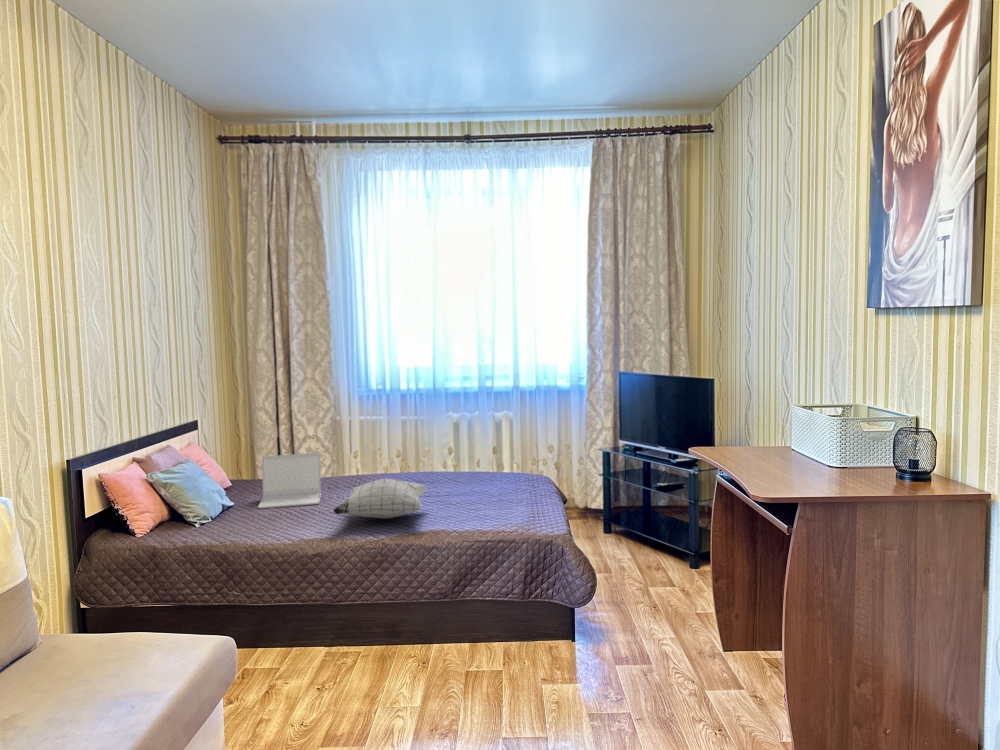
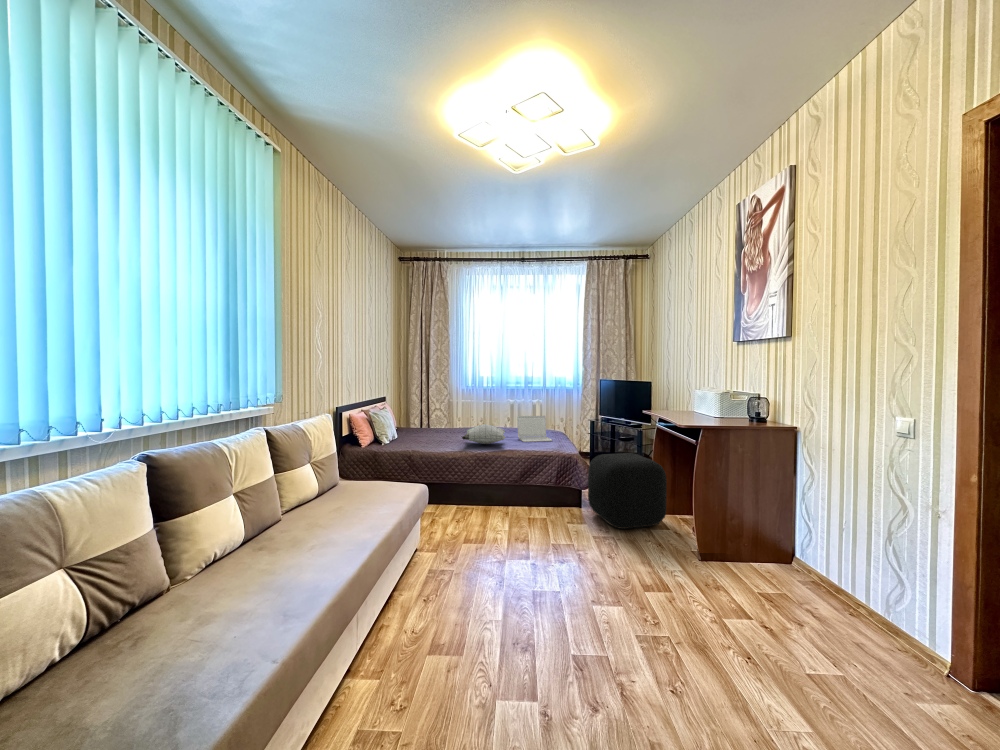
laptop: present [258,453,321,508] -> present [517,416,552,442]
ottoman: none [584,532,735,692] -> present [588,453,667,529]

